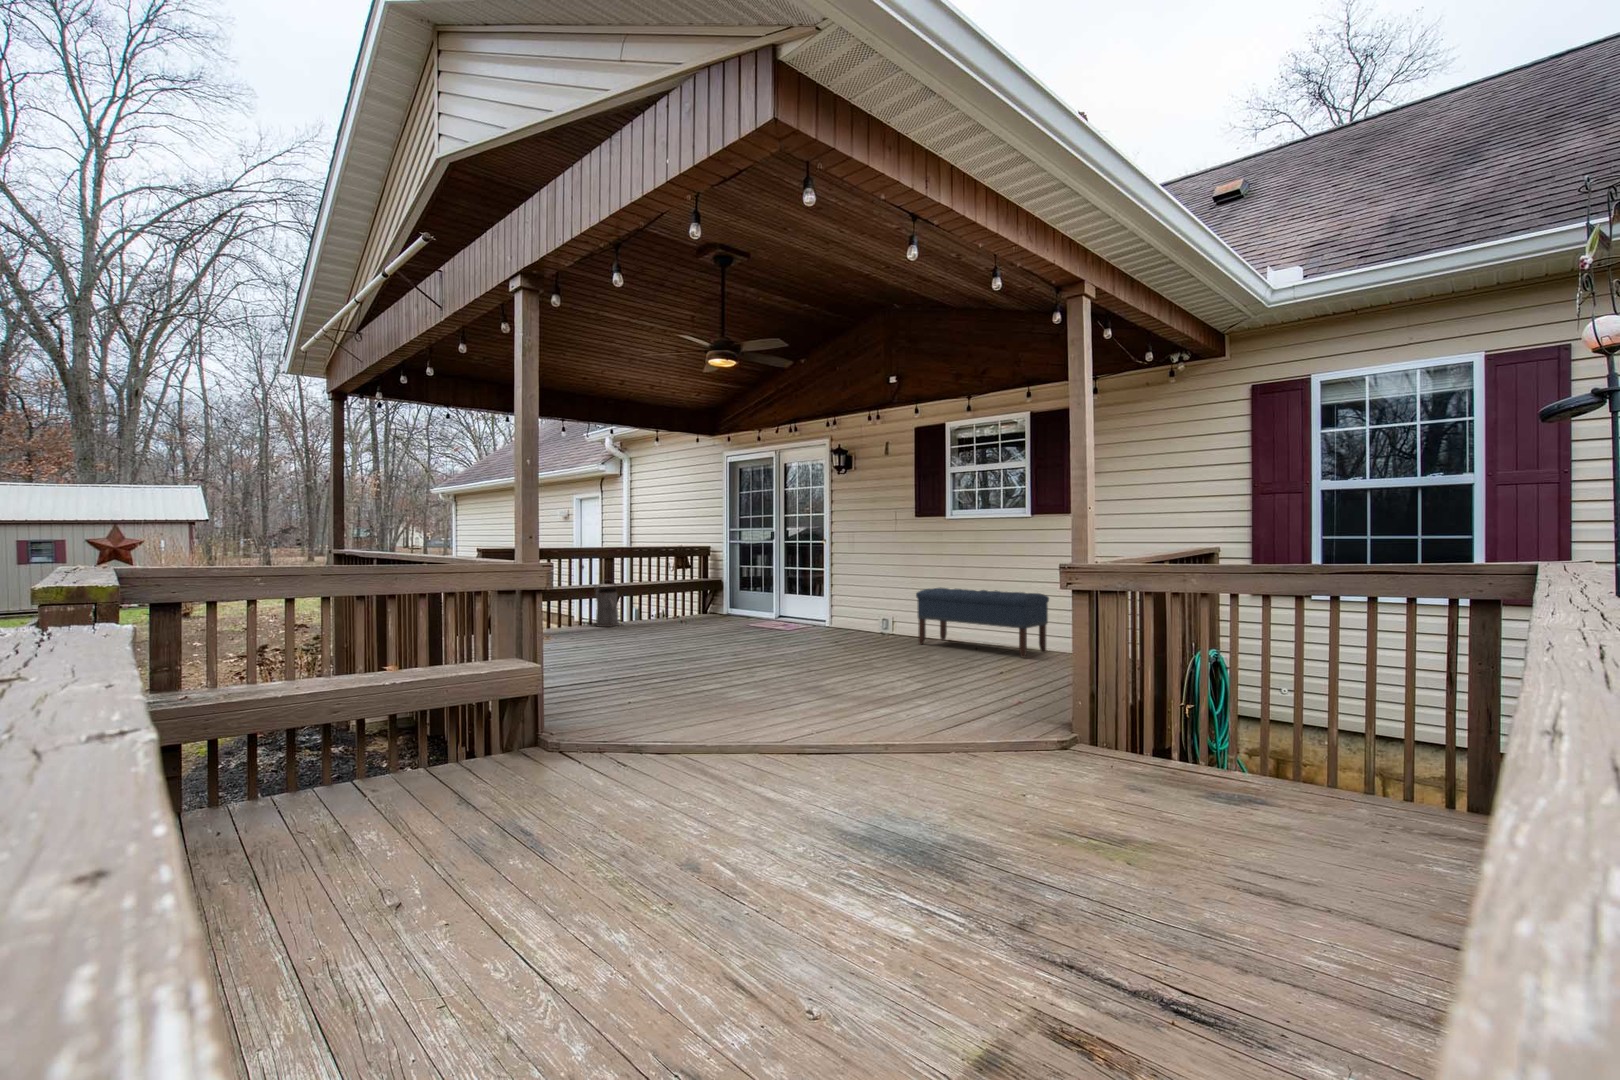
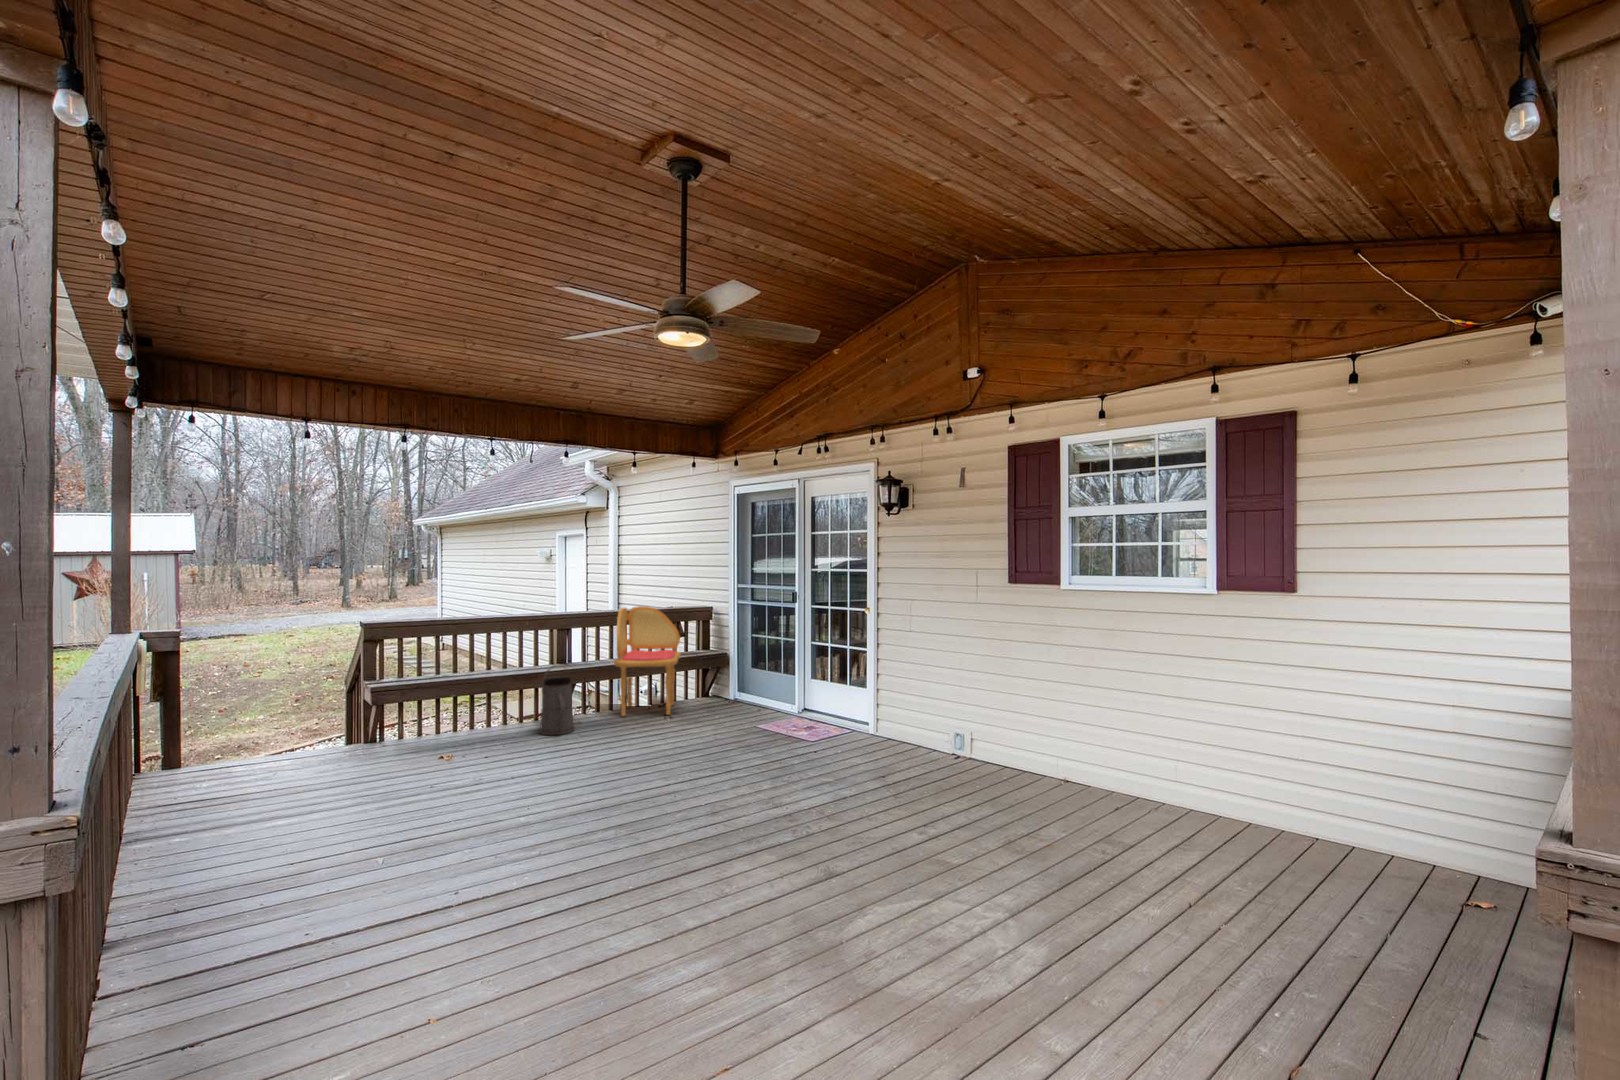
dining chair: none [644,543,689,620] -> present [614,606,680,716]
bench: present [916,588,1049,657] -> none [1019,701,1262,856]

